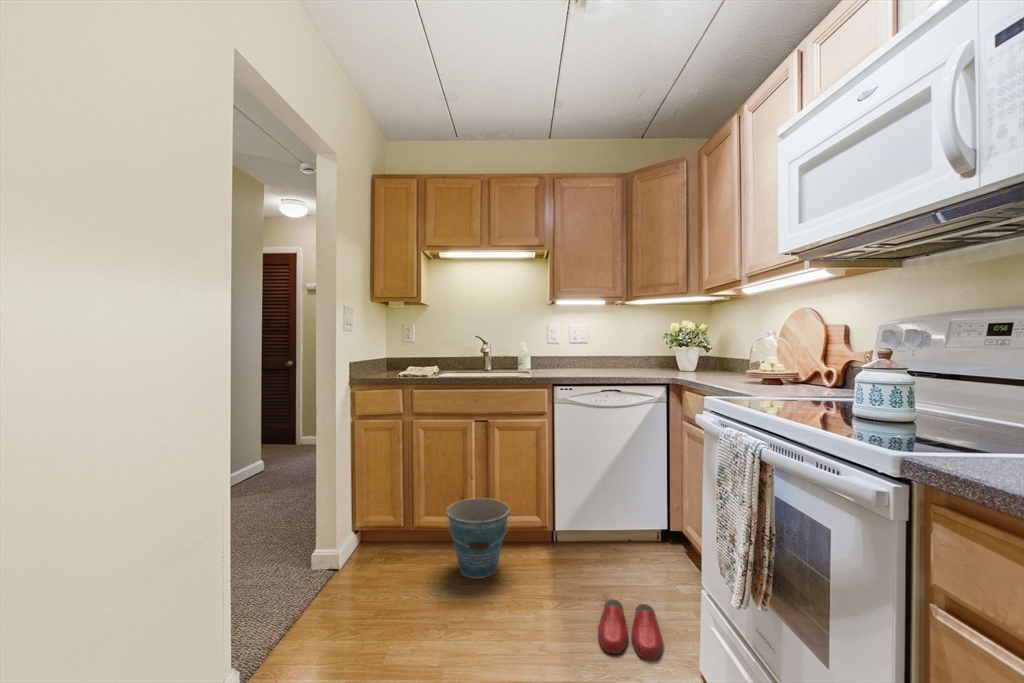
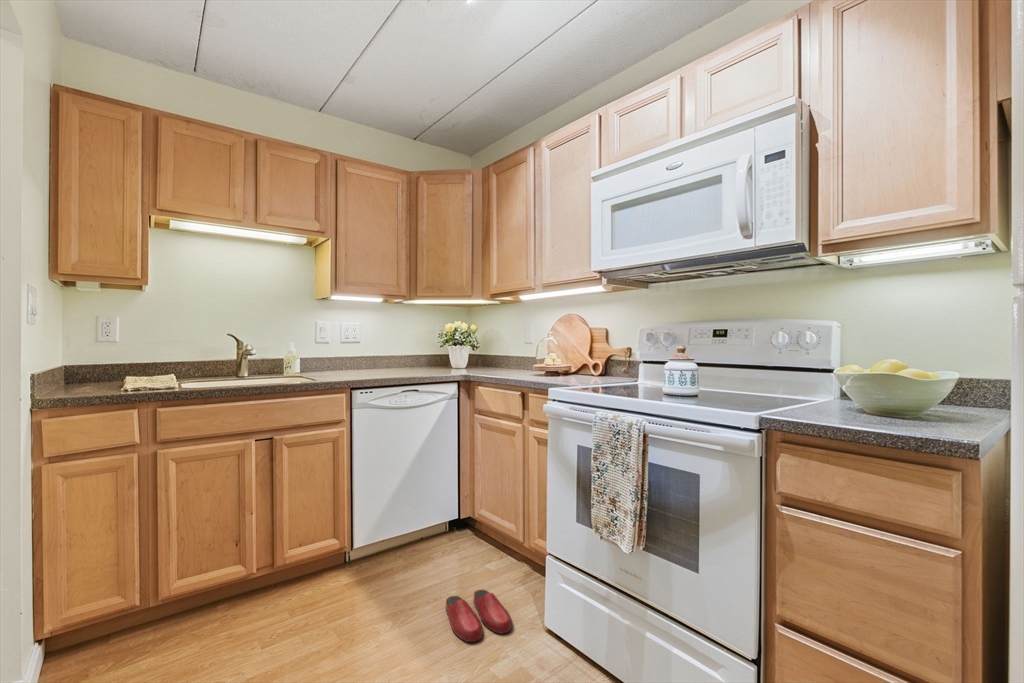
bucket: present [446,498,510,578] -> none [234,533,323,637]

